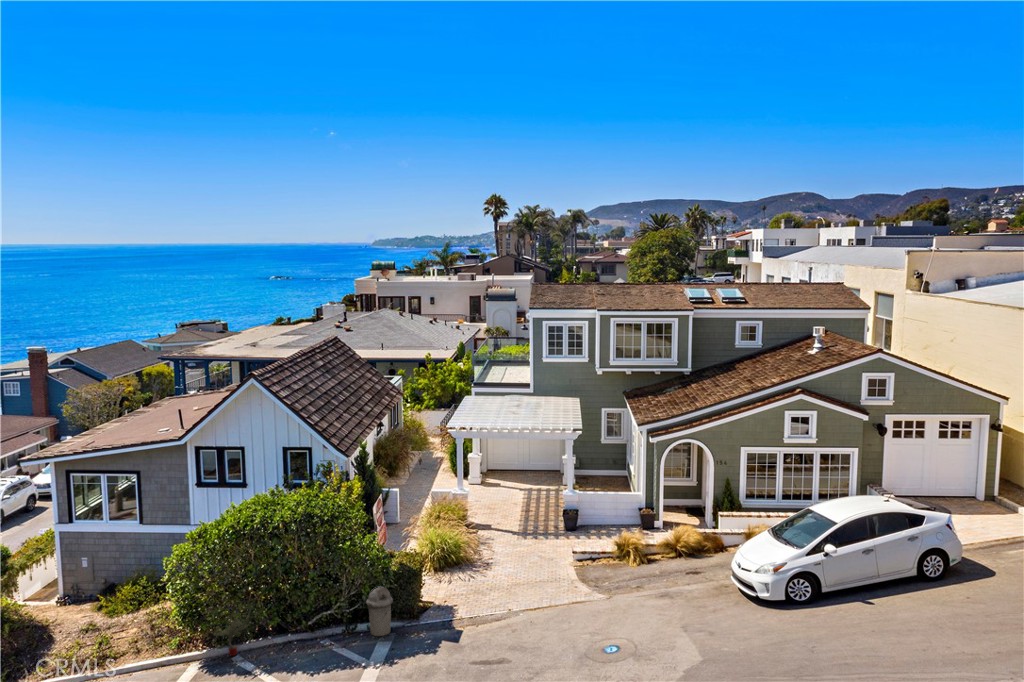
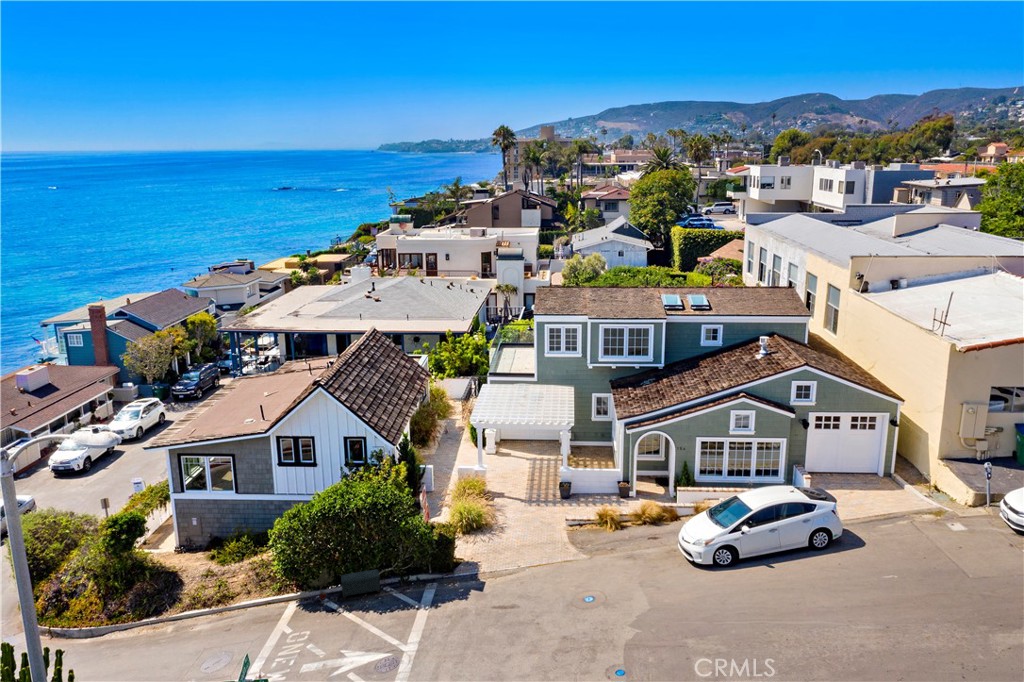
trash can: present [366,586,393,636] -> none [415,551,434,586]
bench: none [260,613,316,654] -> present [341,570,380,598]

